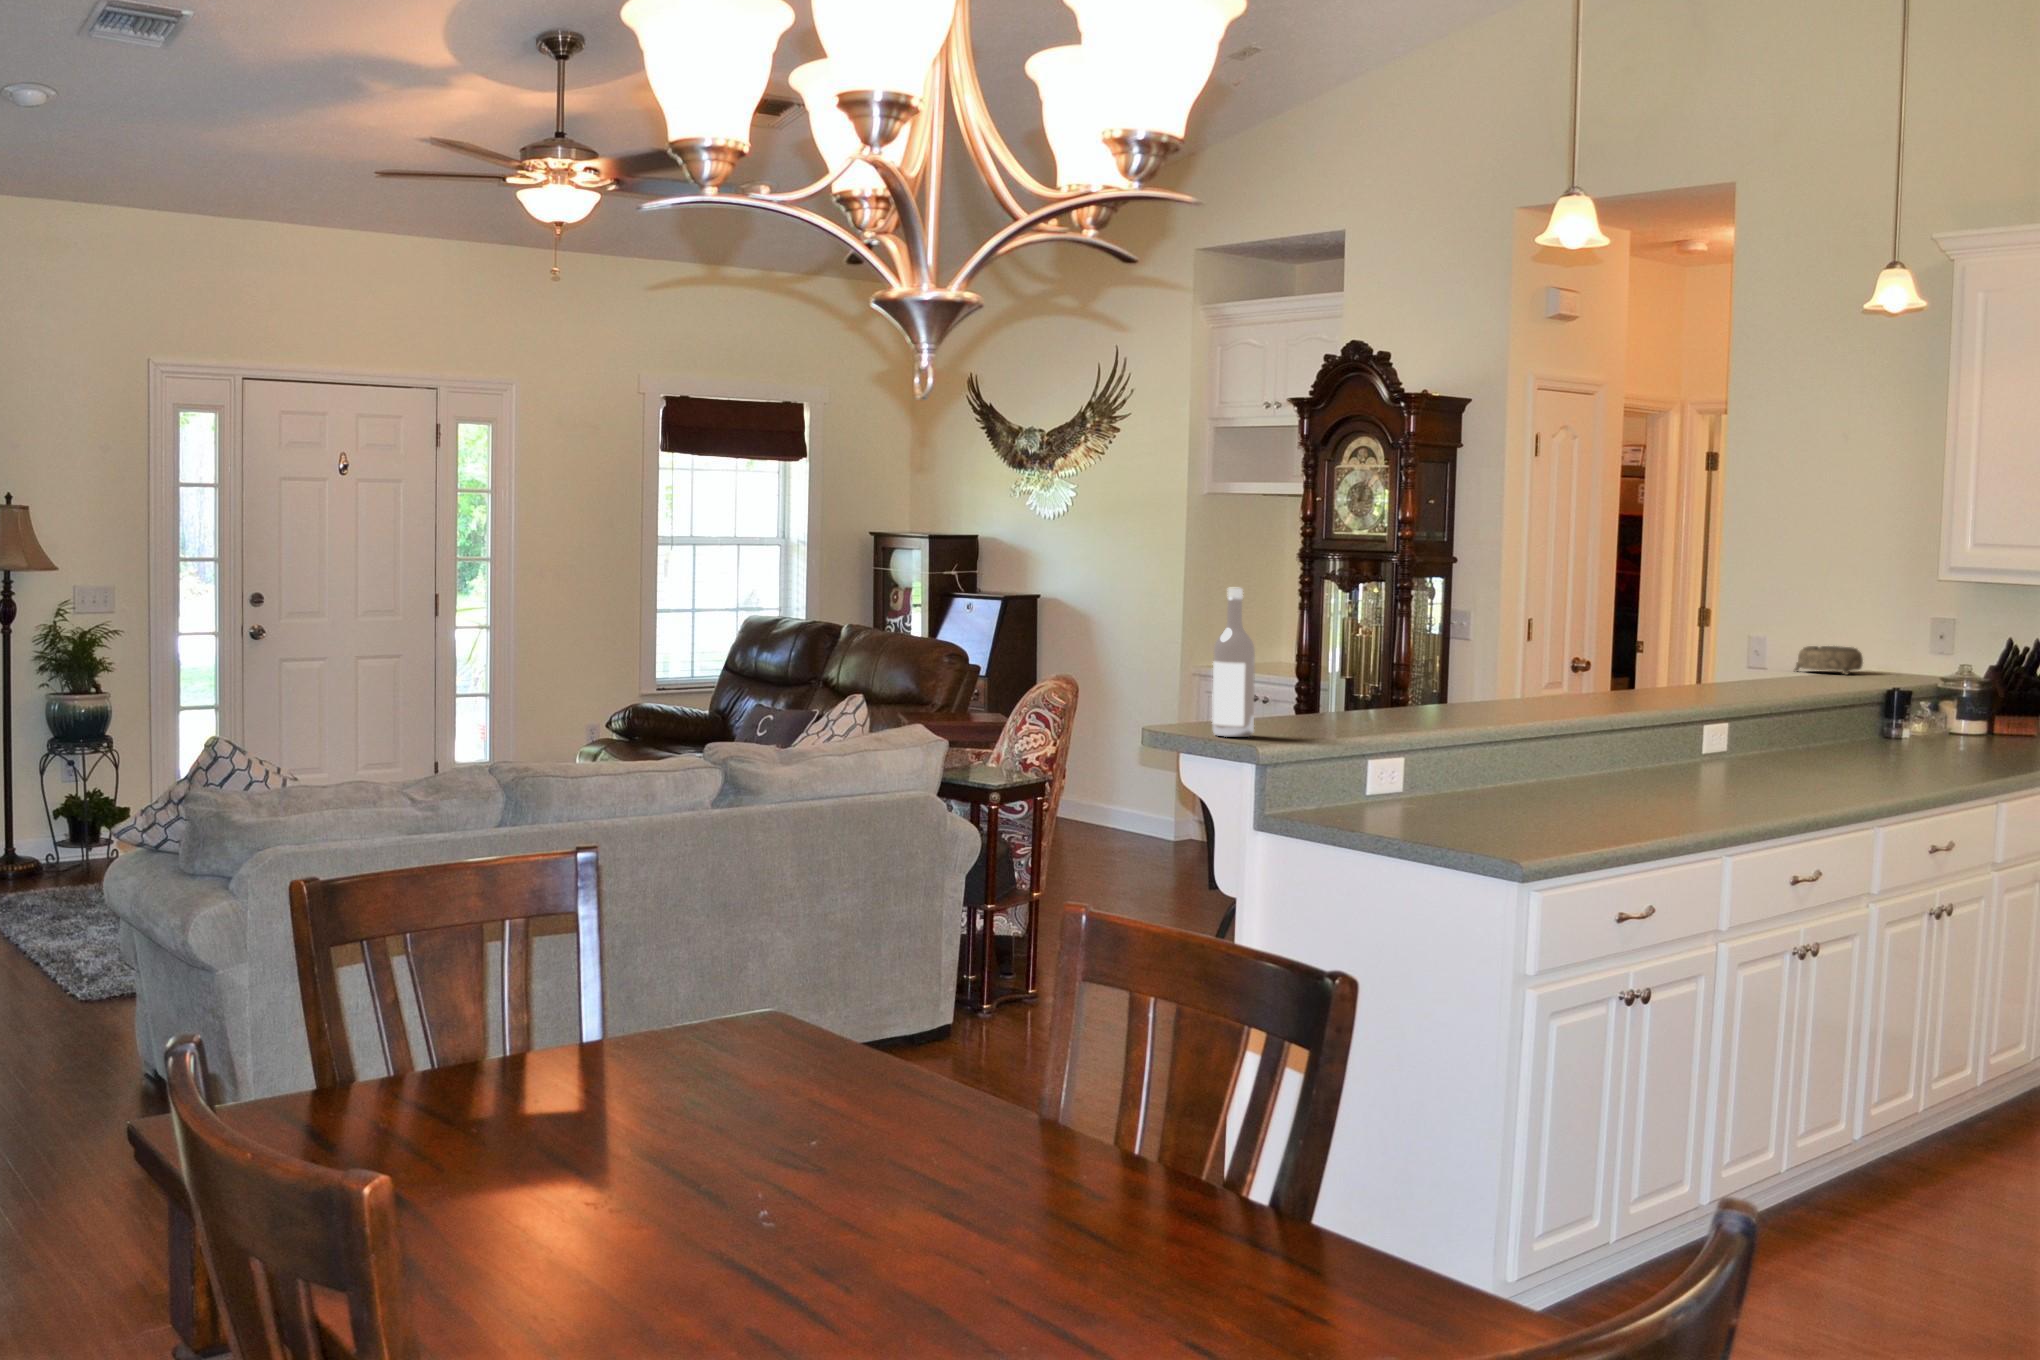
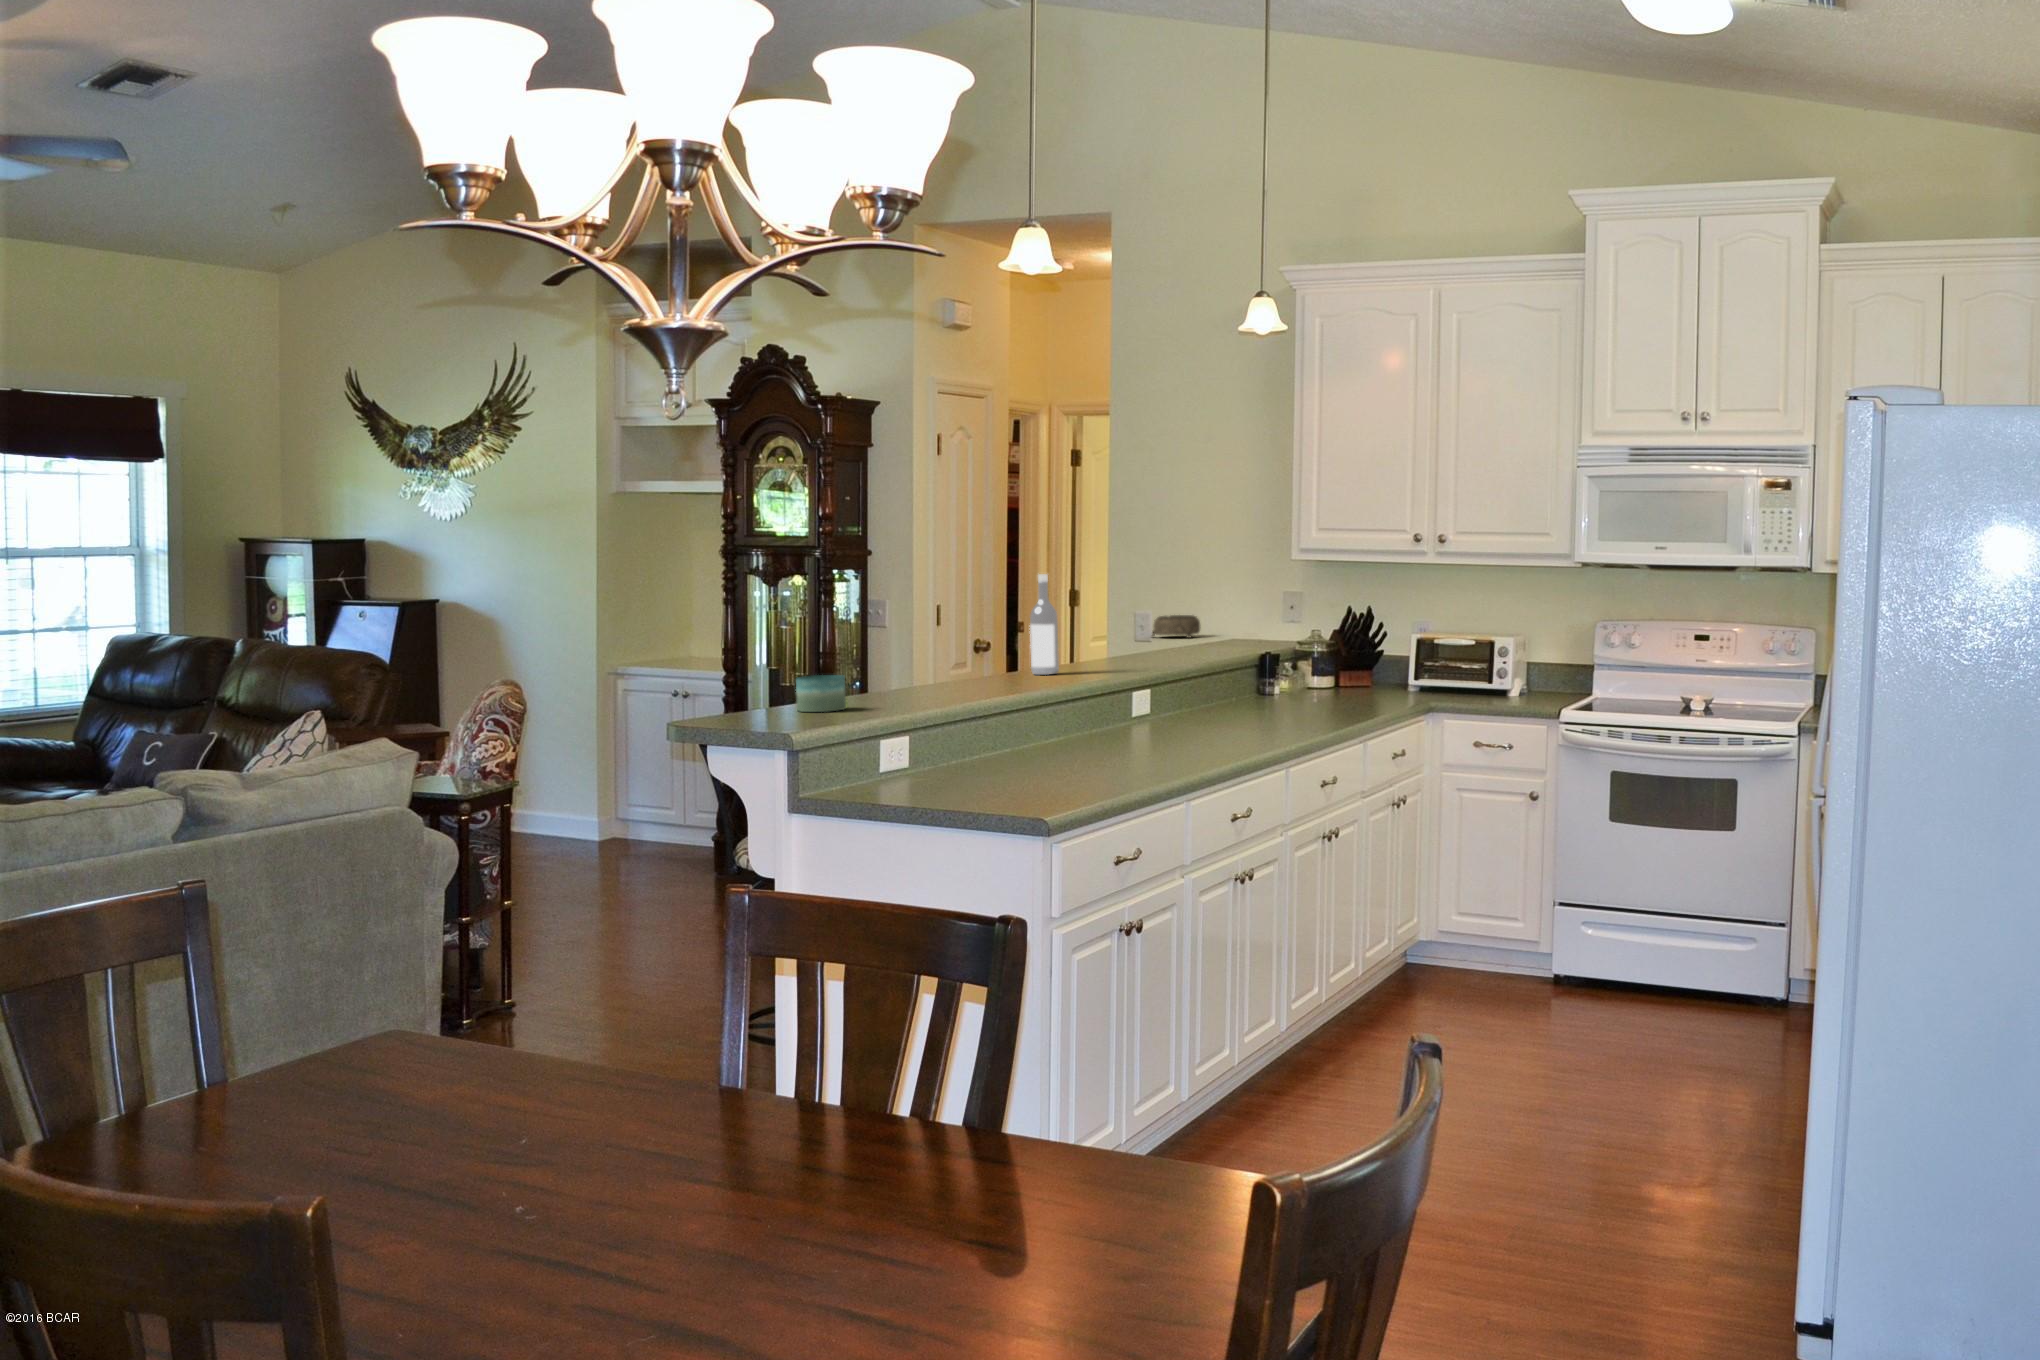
wine bottle: present [1213,588,1255,737] -> present [1030,574,1059,675]
candle: none [1303,691,1362,734] -> present [796,675,846,712]

